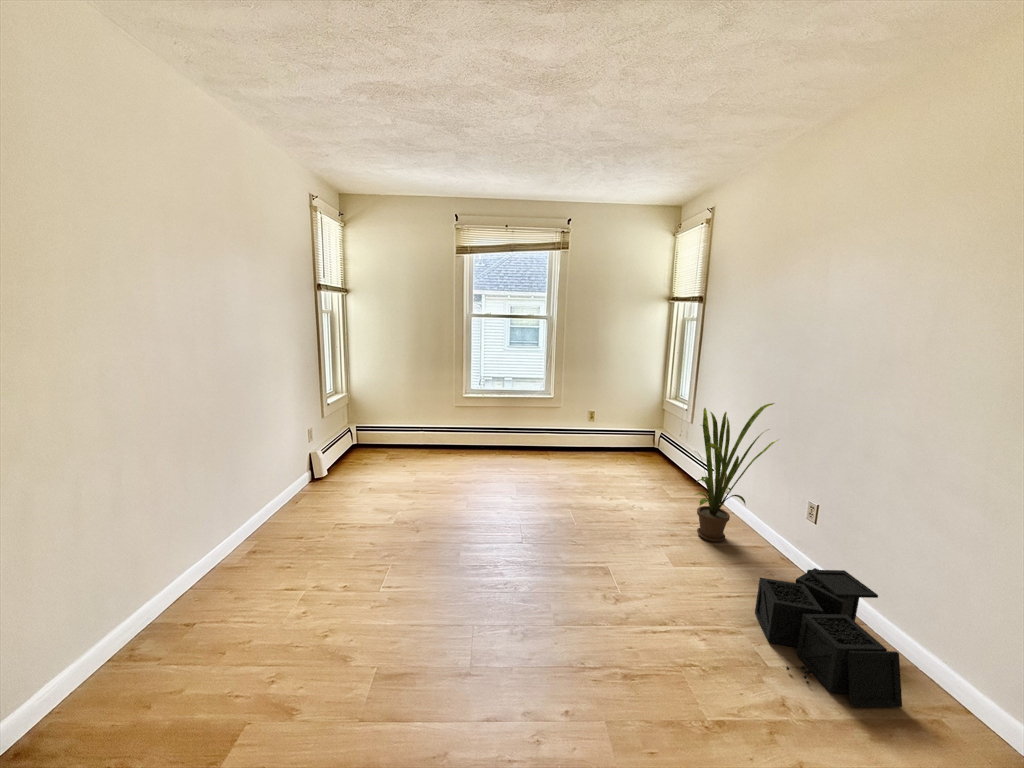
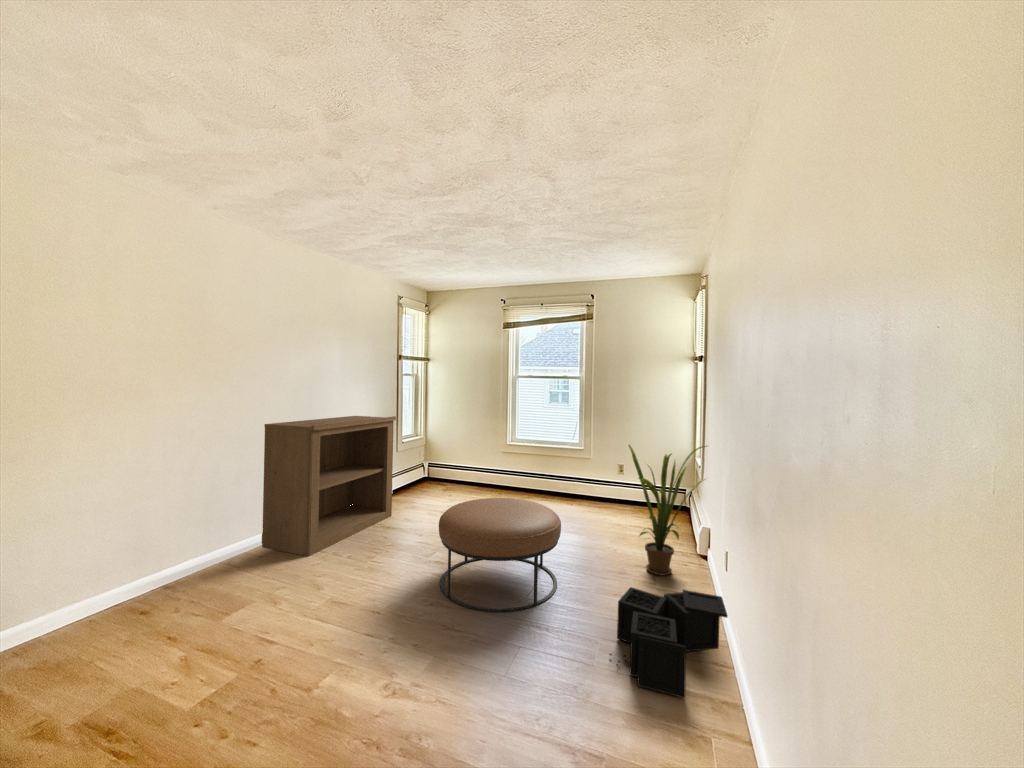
bookshelf: none [159,376,351,607] -> present [262,416,396,556]
ottoman: none [500,481,661,643] -> present [439,498,561,612]

